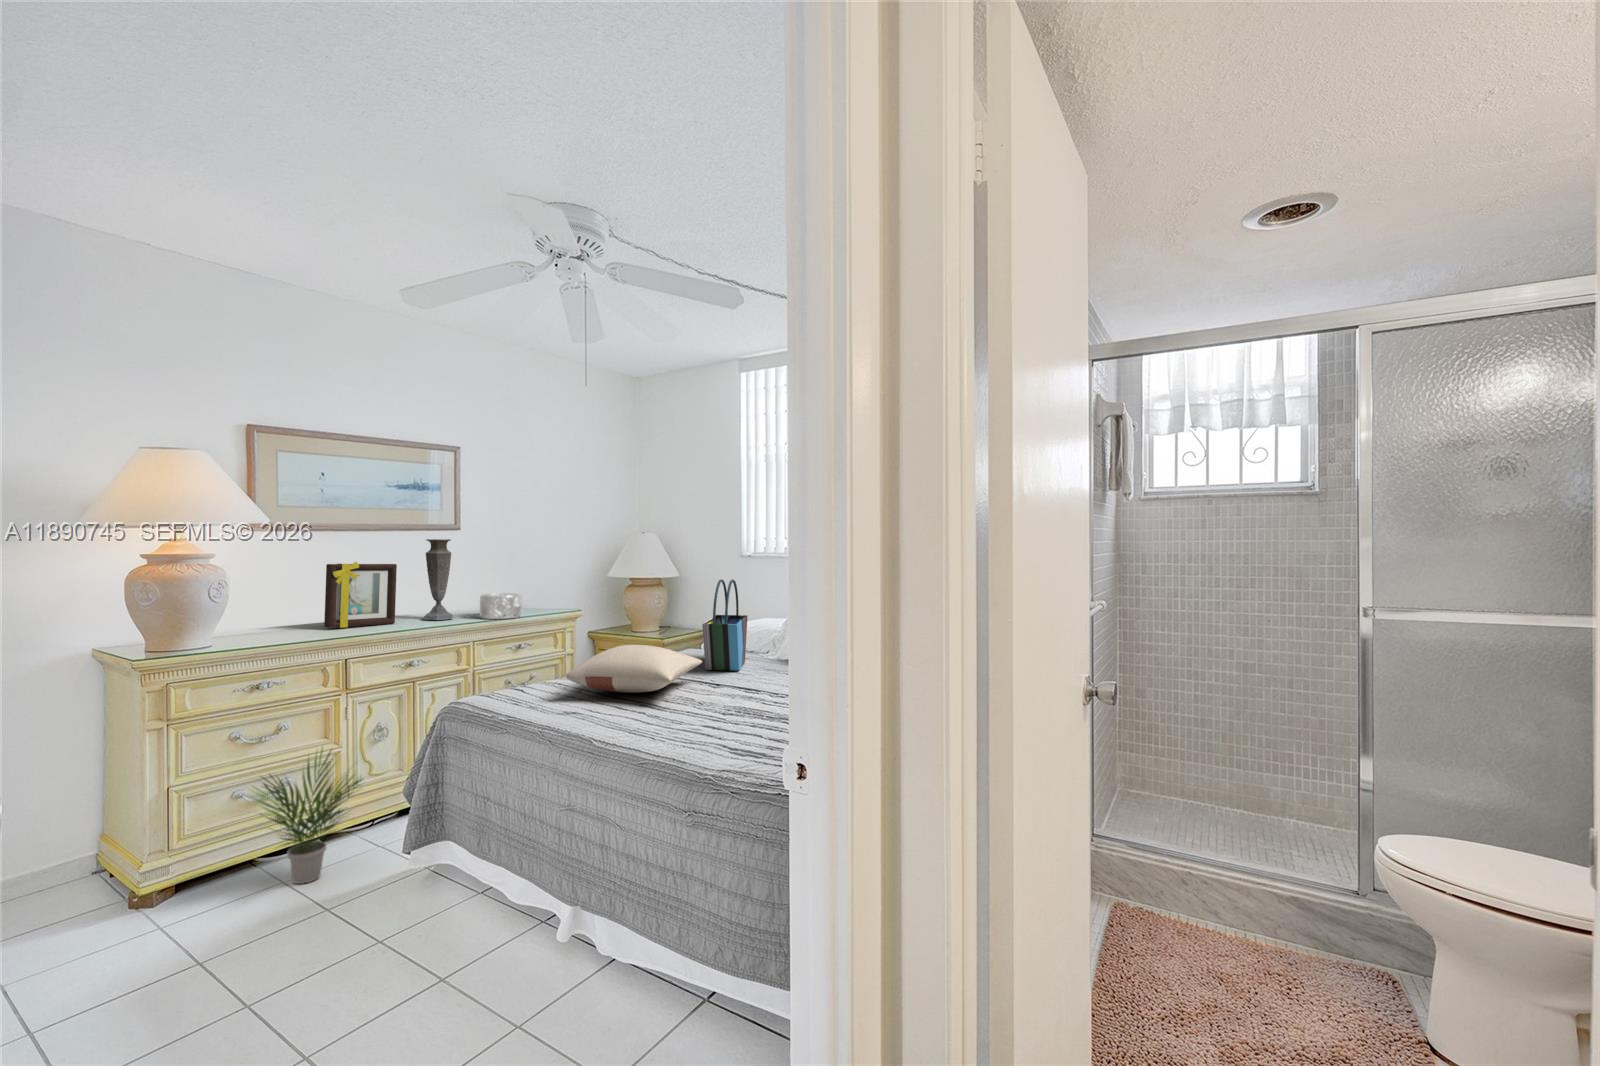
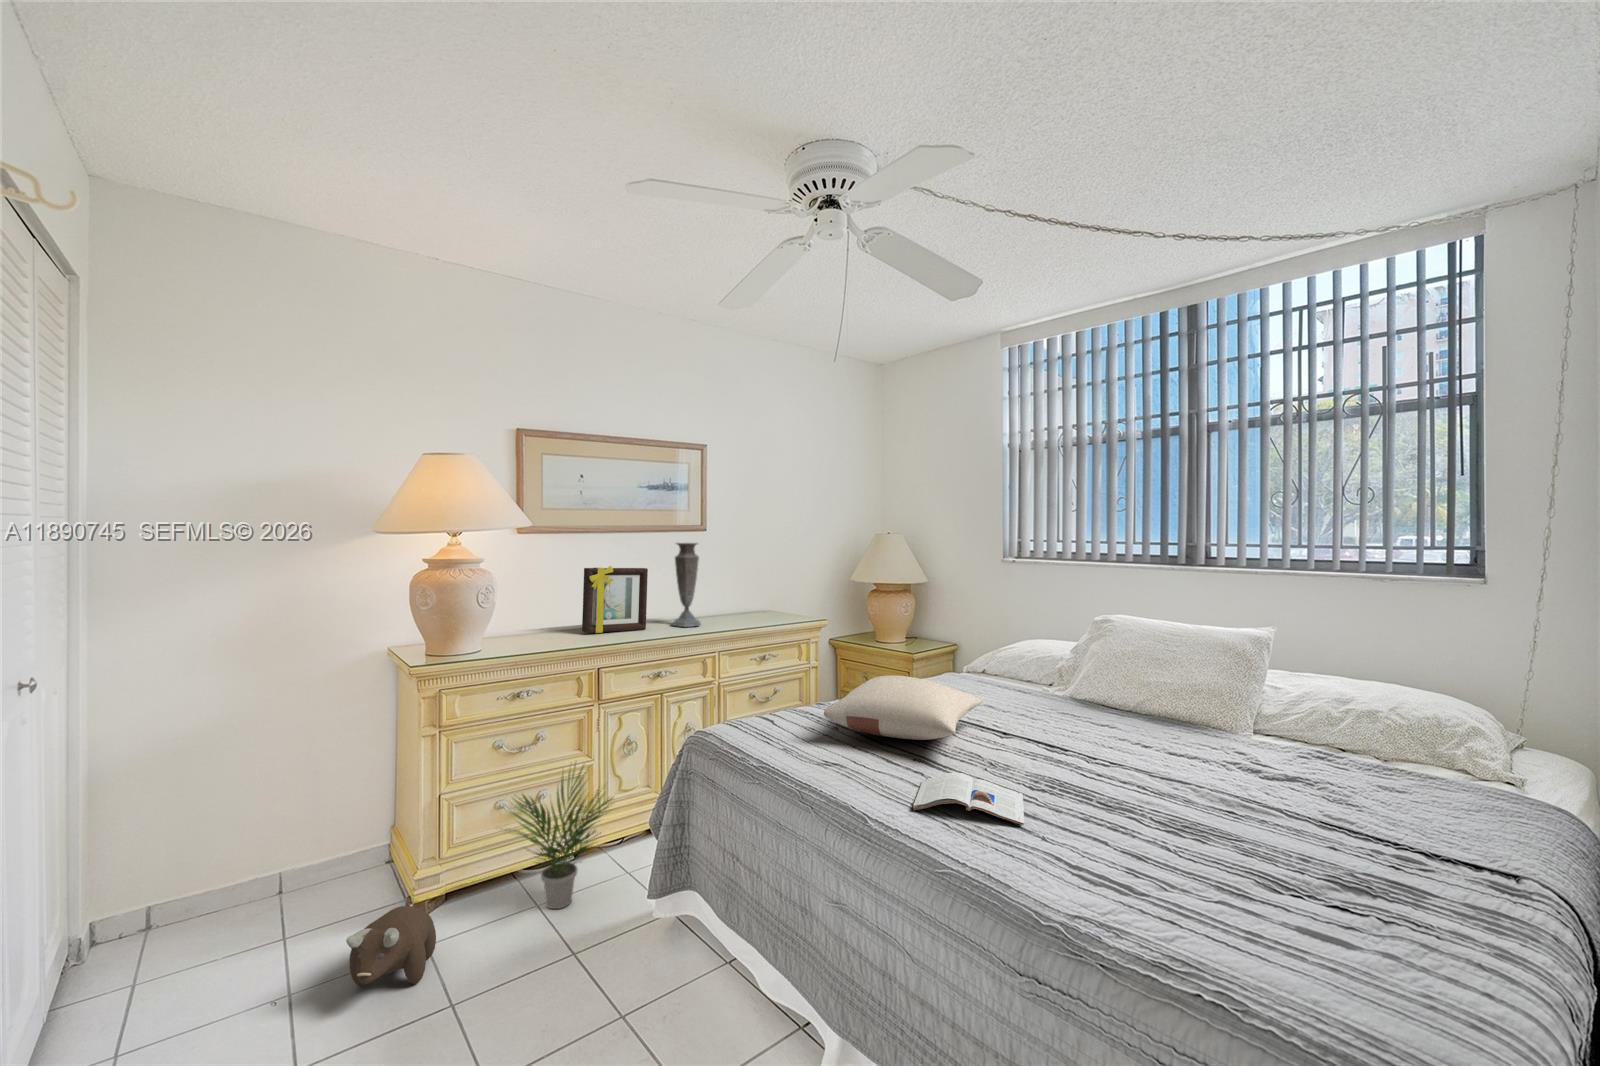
tote bag: present [702,579,747,670] -> none [979,596,1027,711]
decorative bowl: present [480,593,522,619] -> none [726,599,767,628]
magazine: none [630,707,715,733] -> present [913,772,1024,825]
plush toy: none [80,886,176,965] -> present [346,906,436,986]

